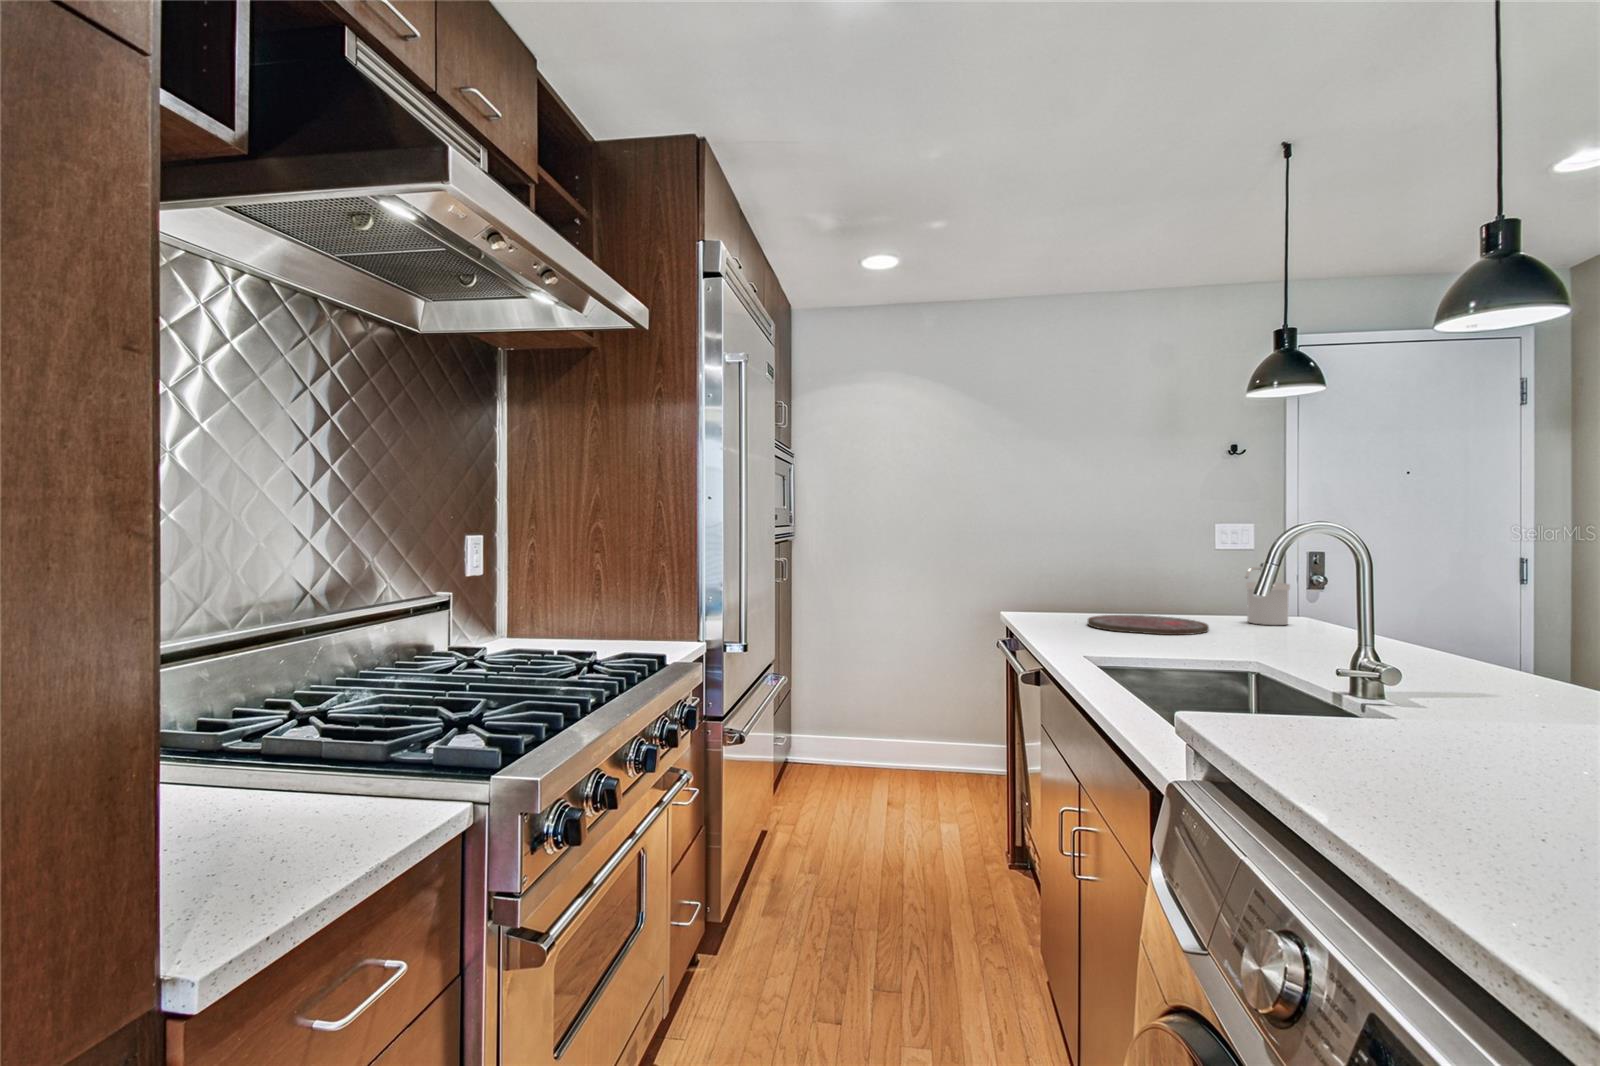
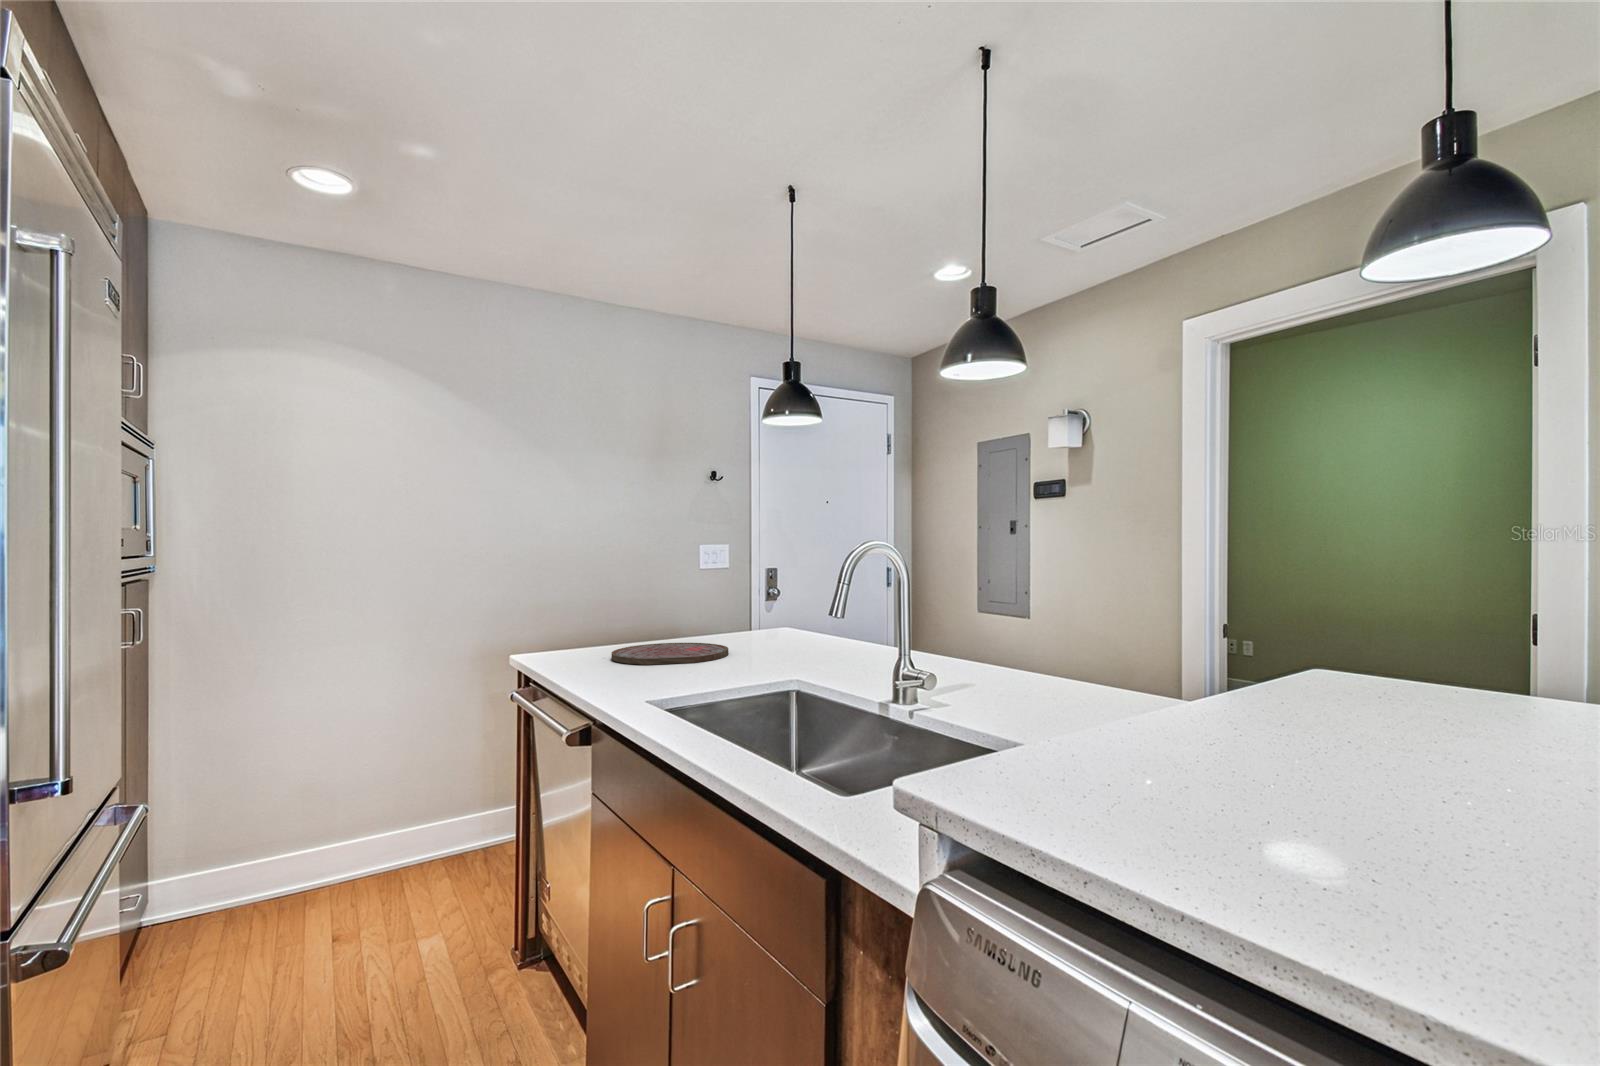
soap dispenser: present [1245,563,1290,625] -> none [748,582,783,641]

